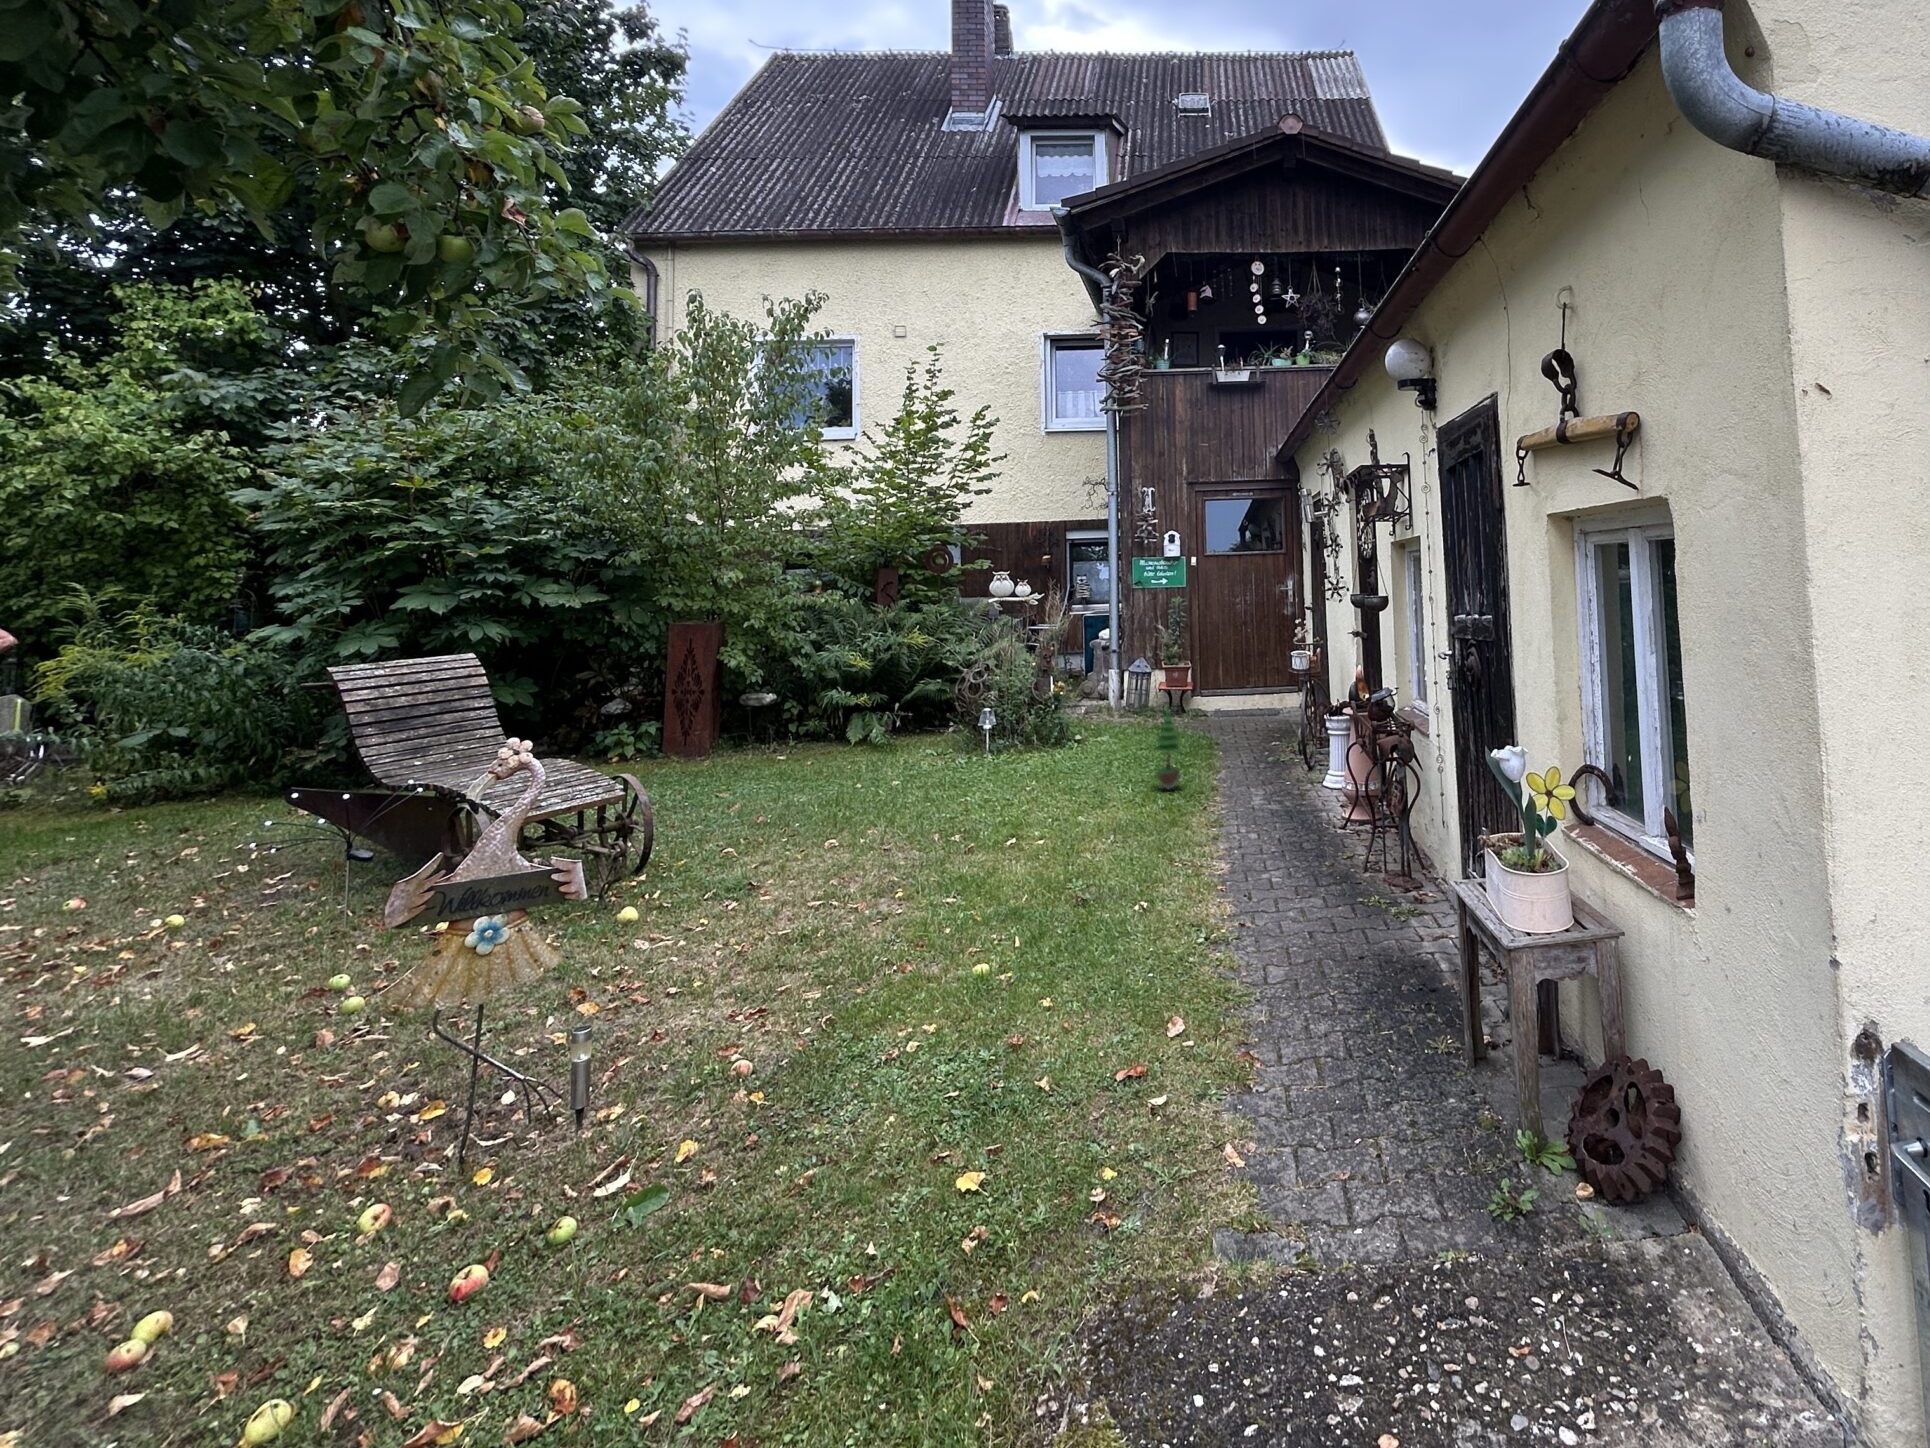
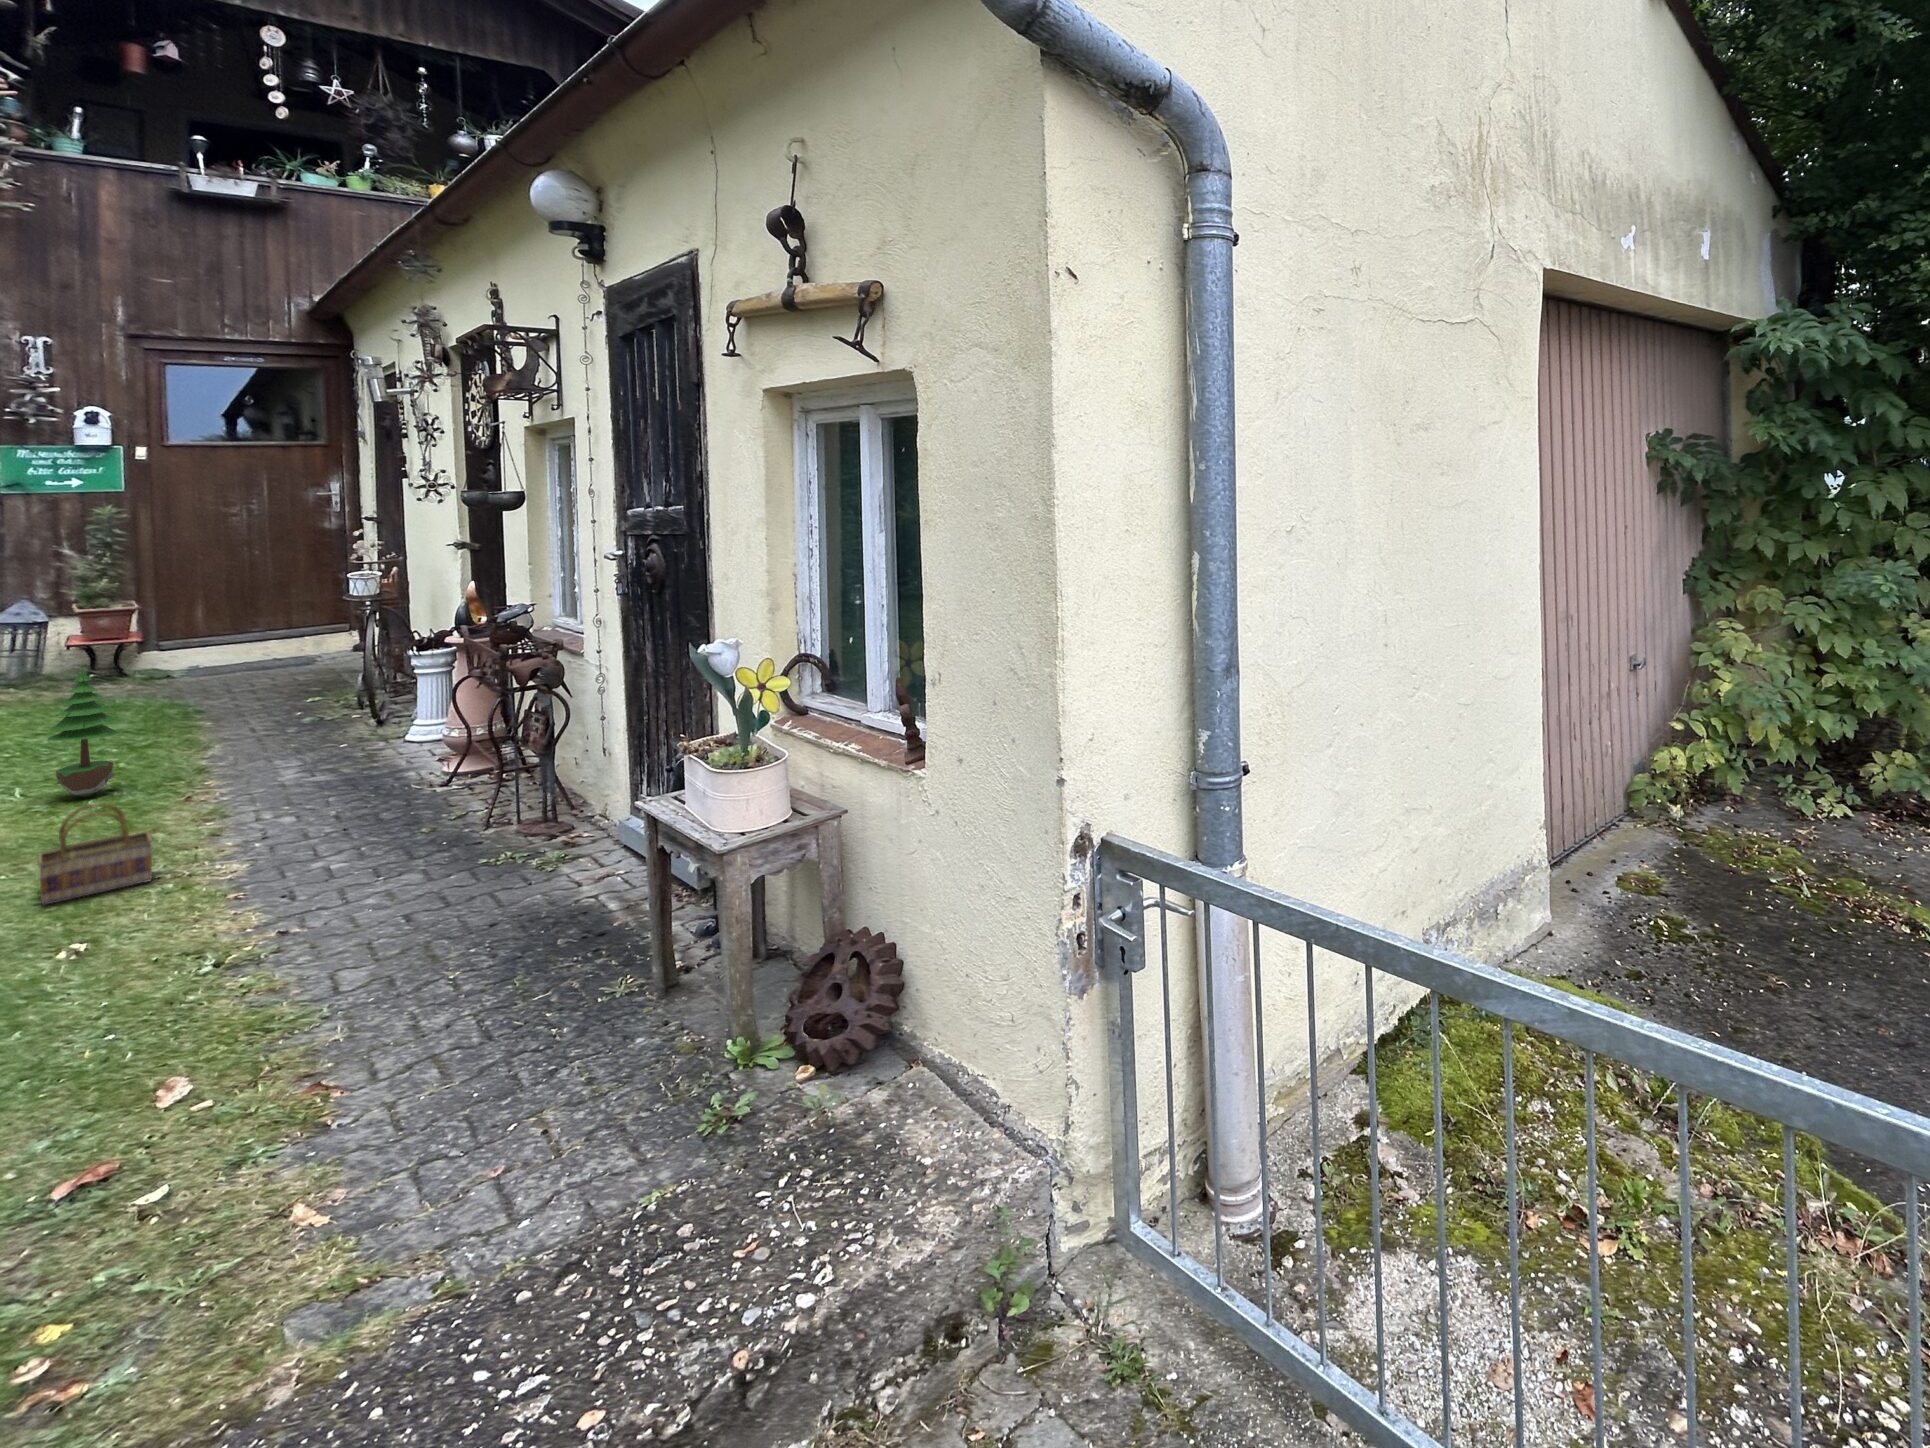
basket: none [1145,798,1192,860] -> present [37,803,153,905]

